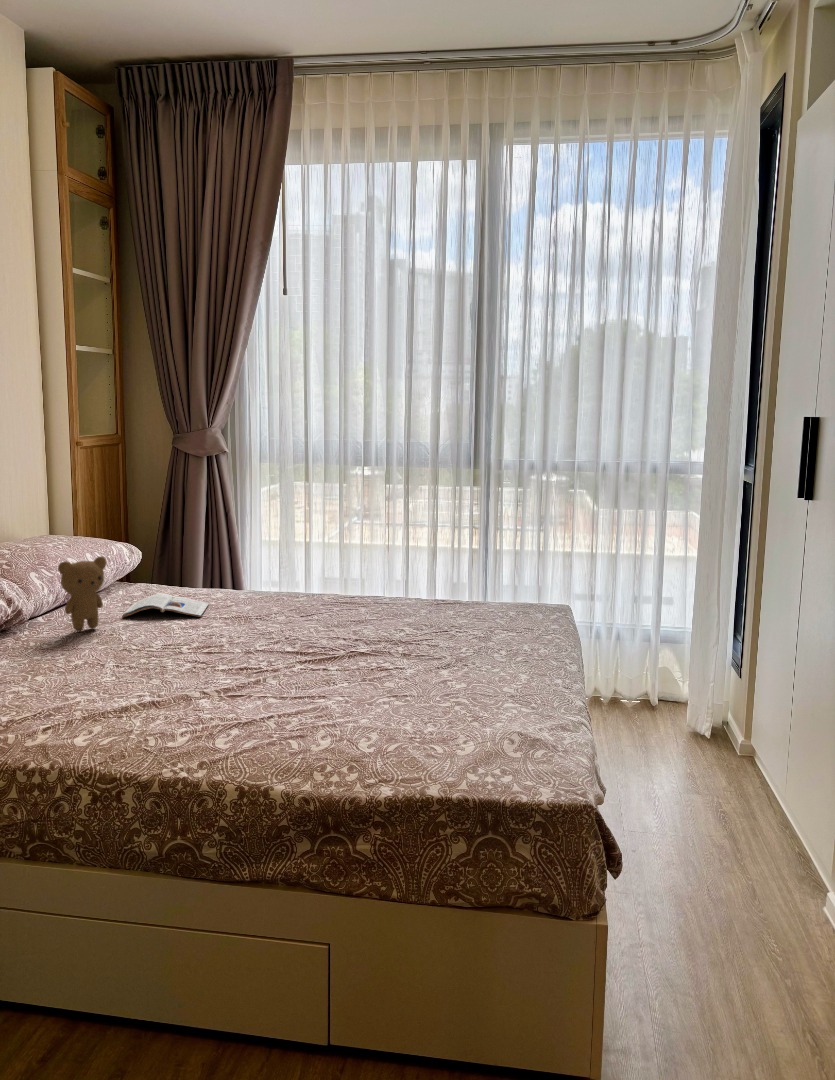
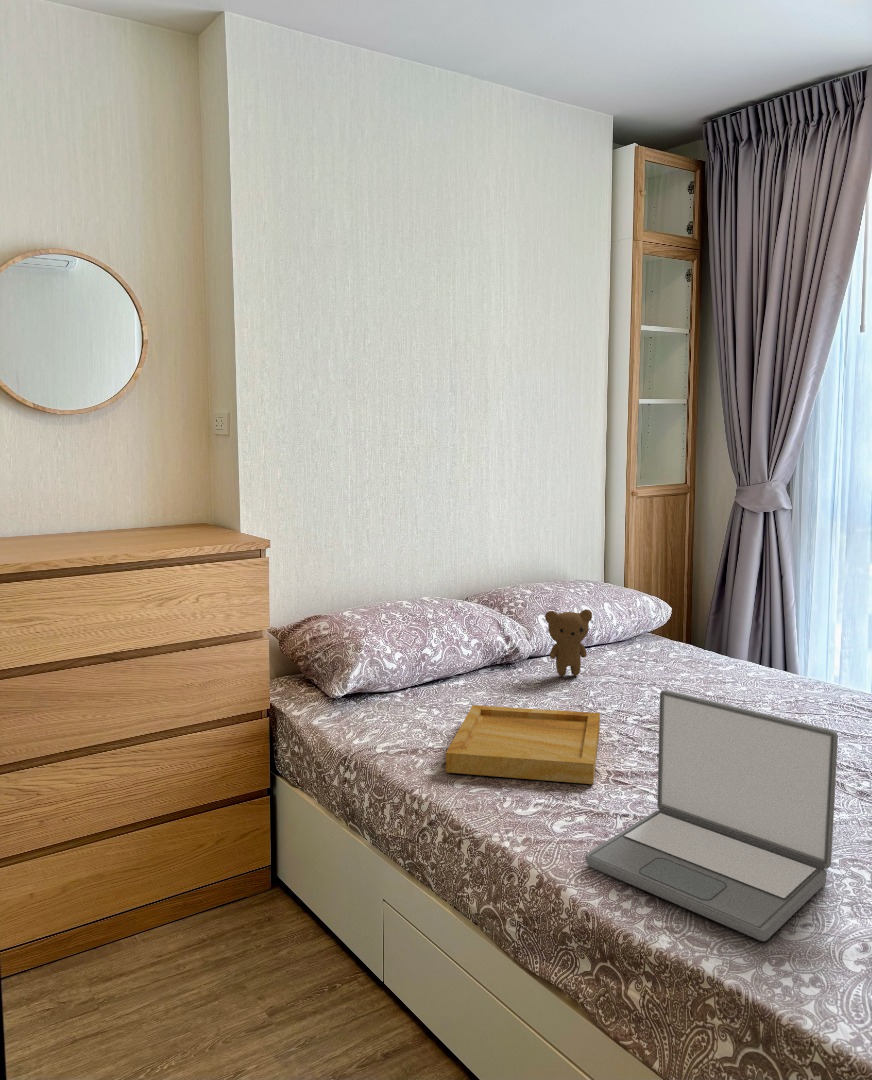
laptop: none [278,592,456,763] -> present [585,690,838,941]
magazine: present [122,594,209,617] -> none [610,650,704,683]
tray: none [26,648,215,733] -> present [446,705,600,784]

